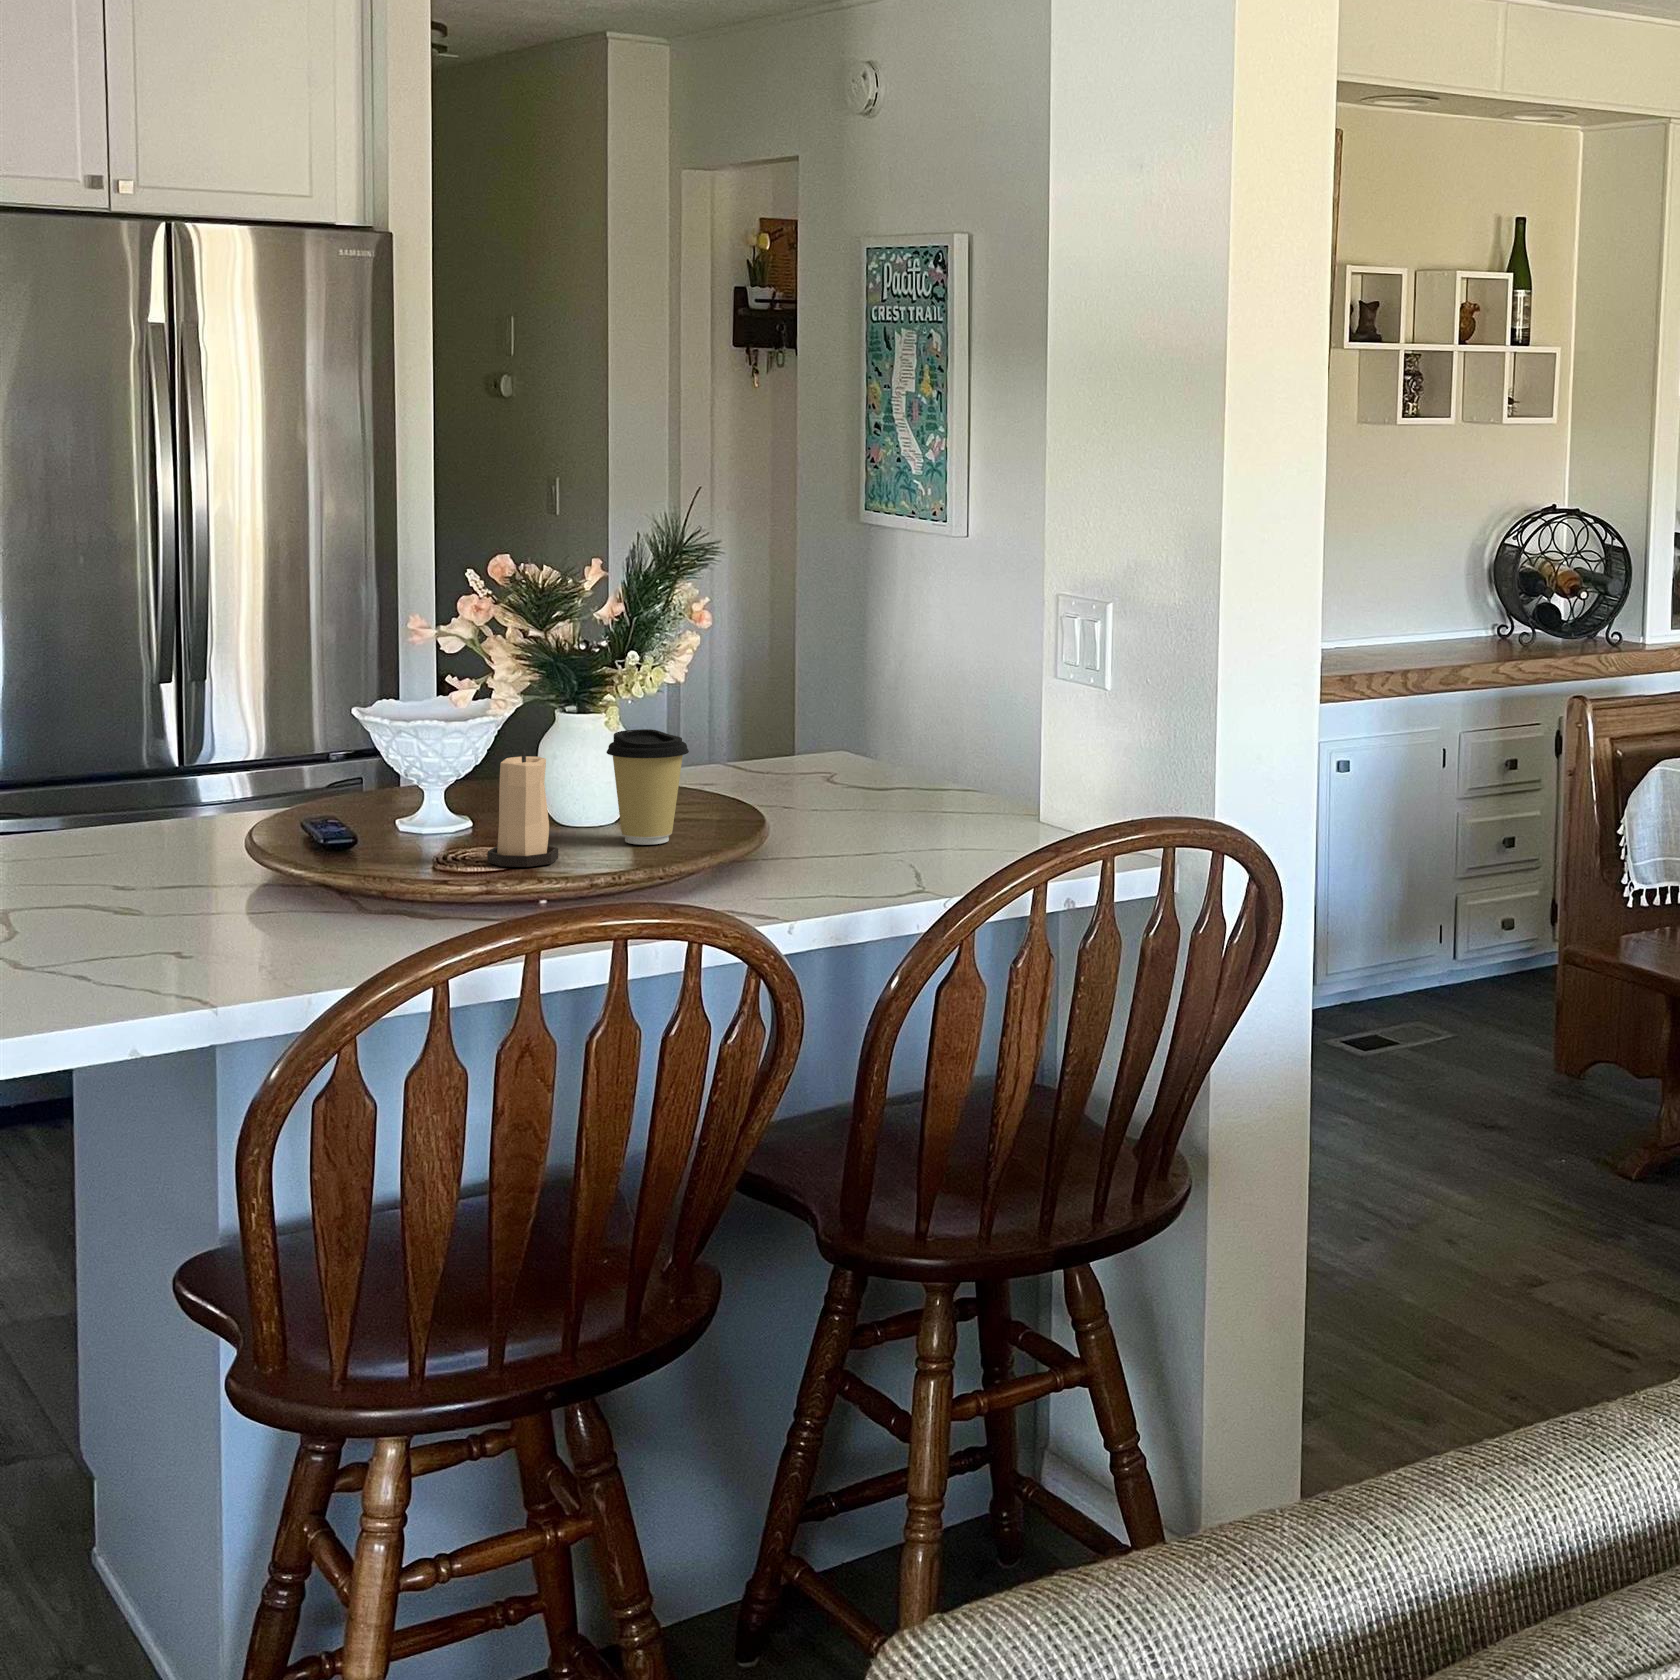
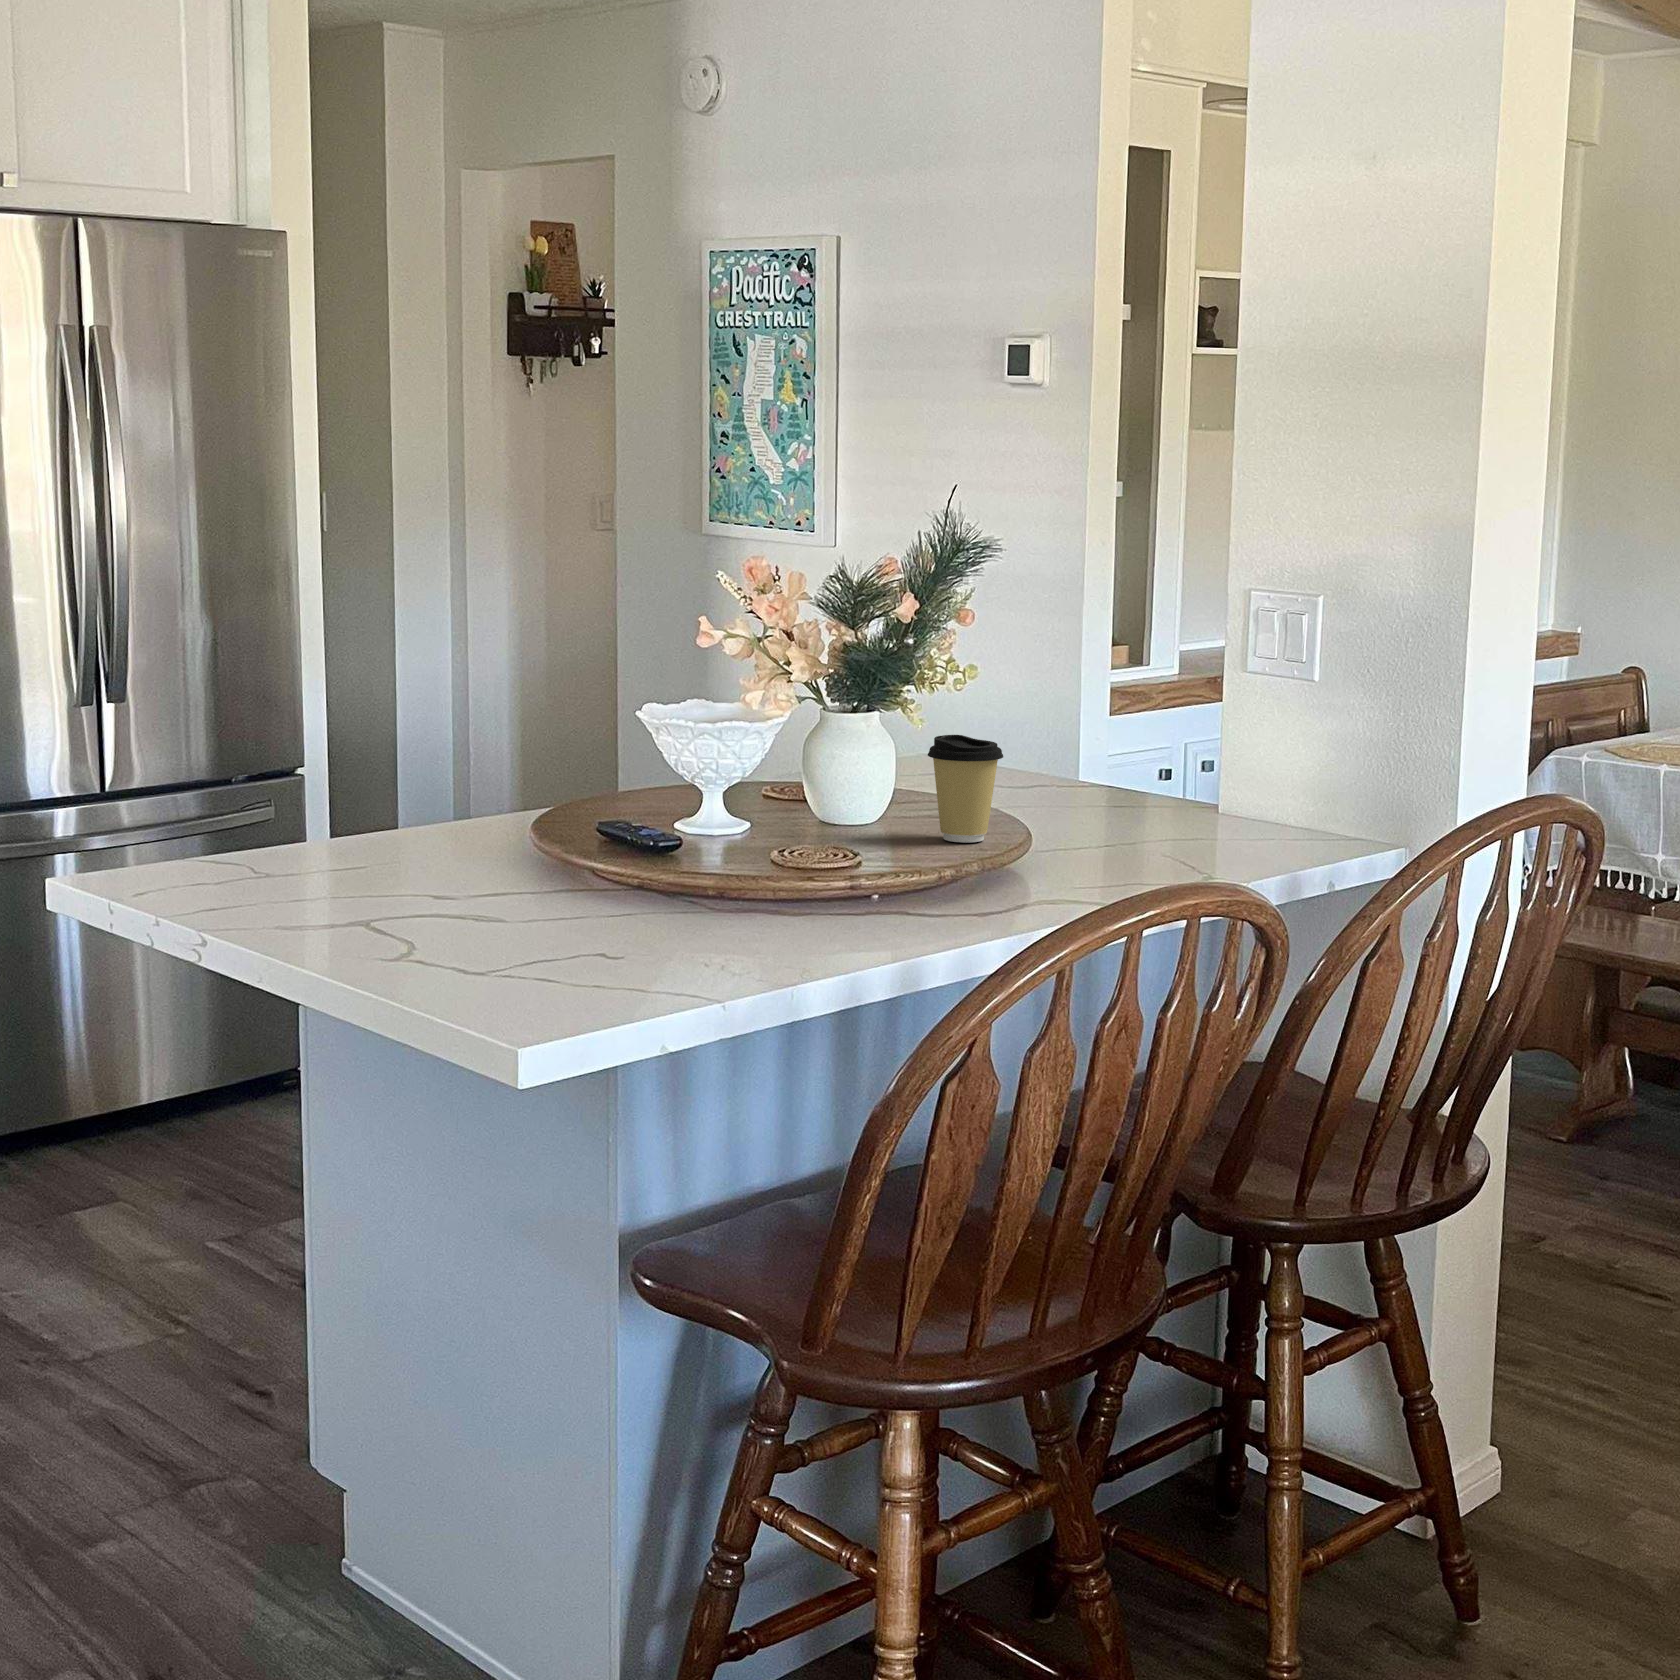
candle: present [488,749,558,867] -> none [859,754,921,865]

